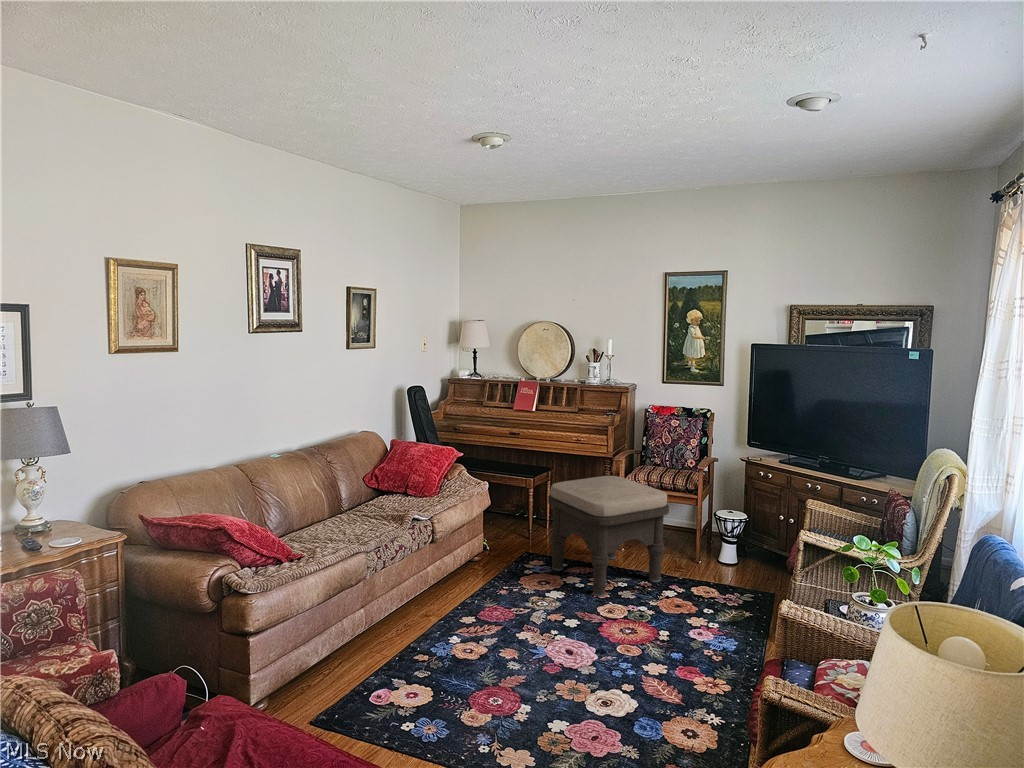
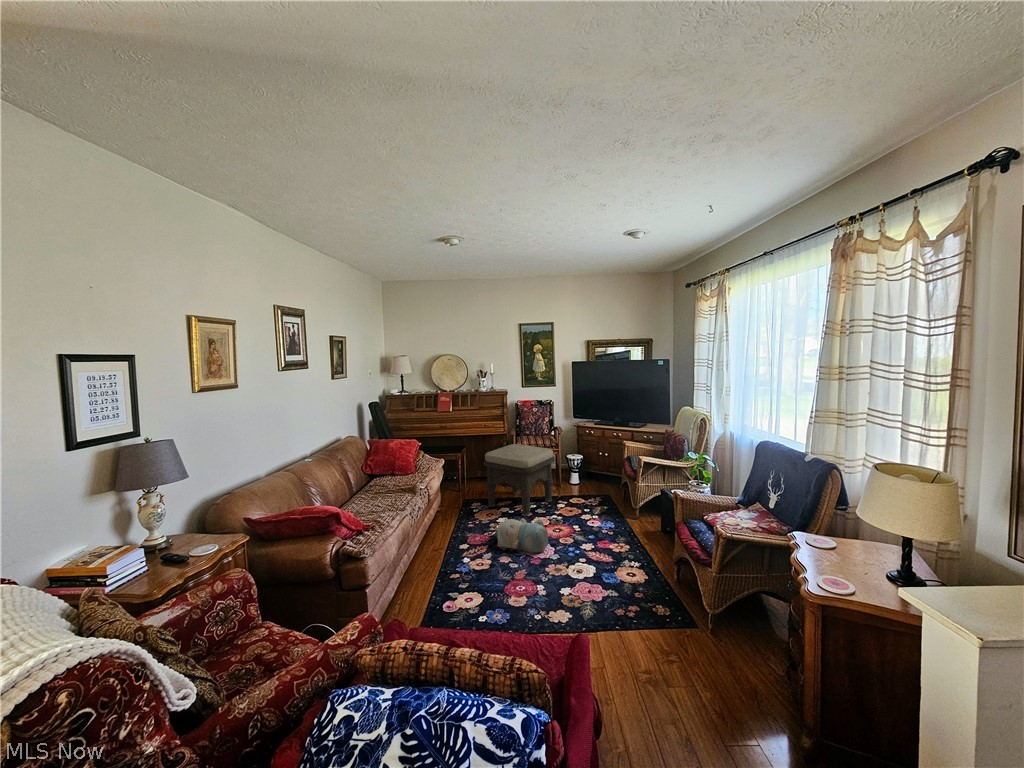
plush toy: none [512,593,594,657] -> present [496,518,548,553]

